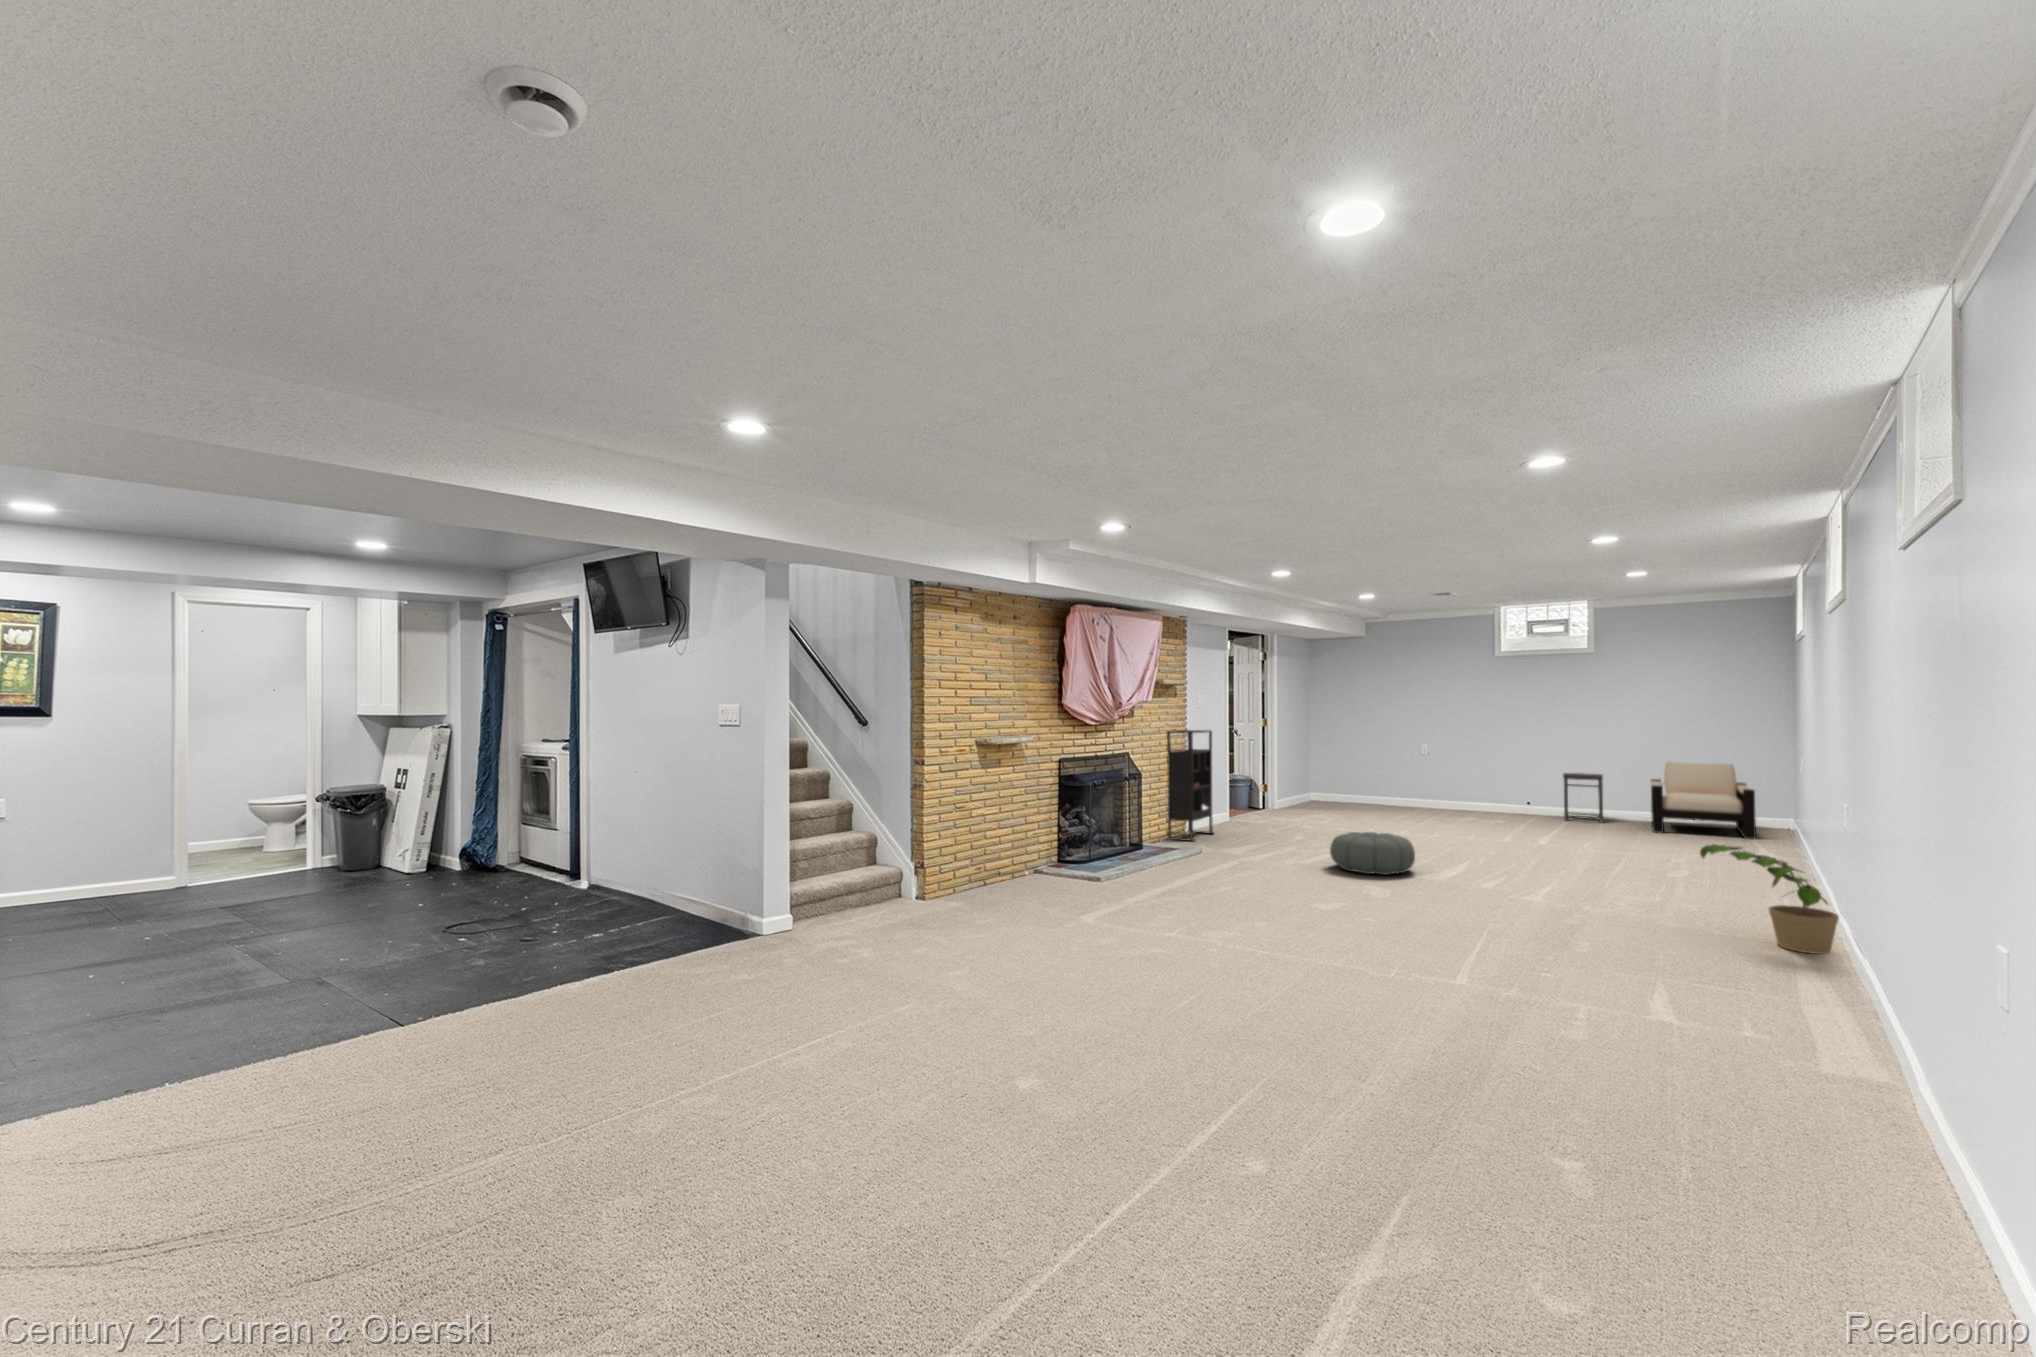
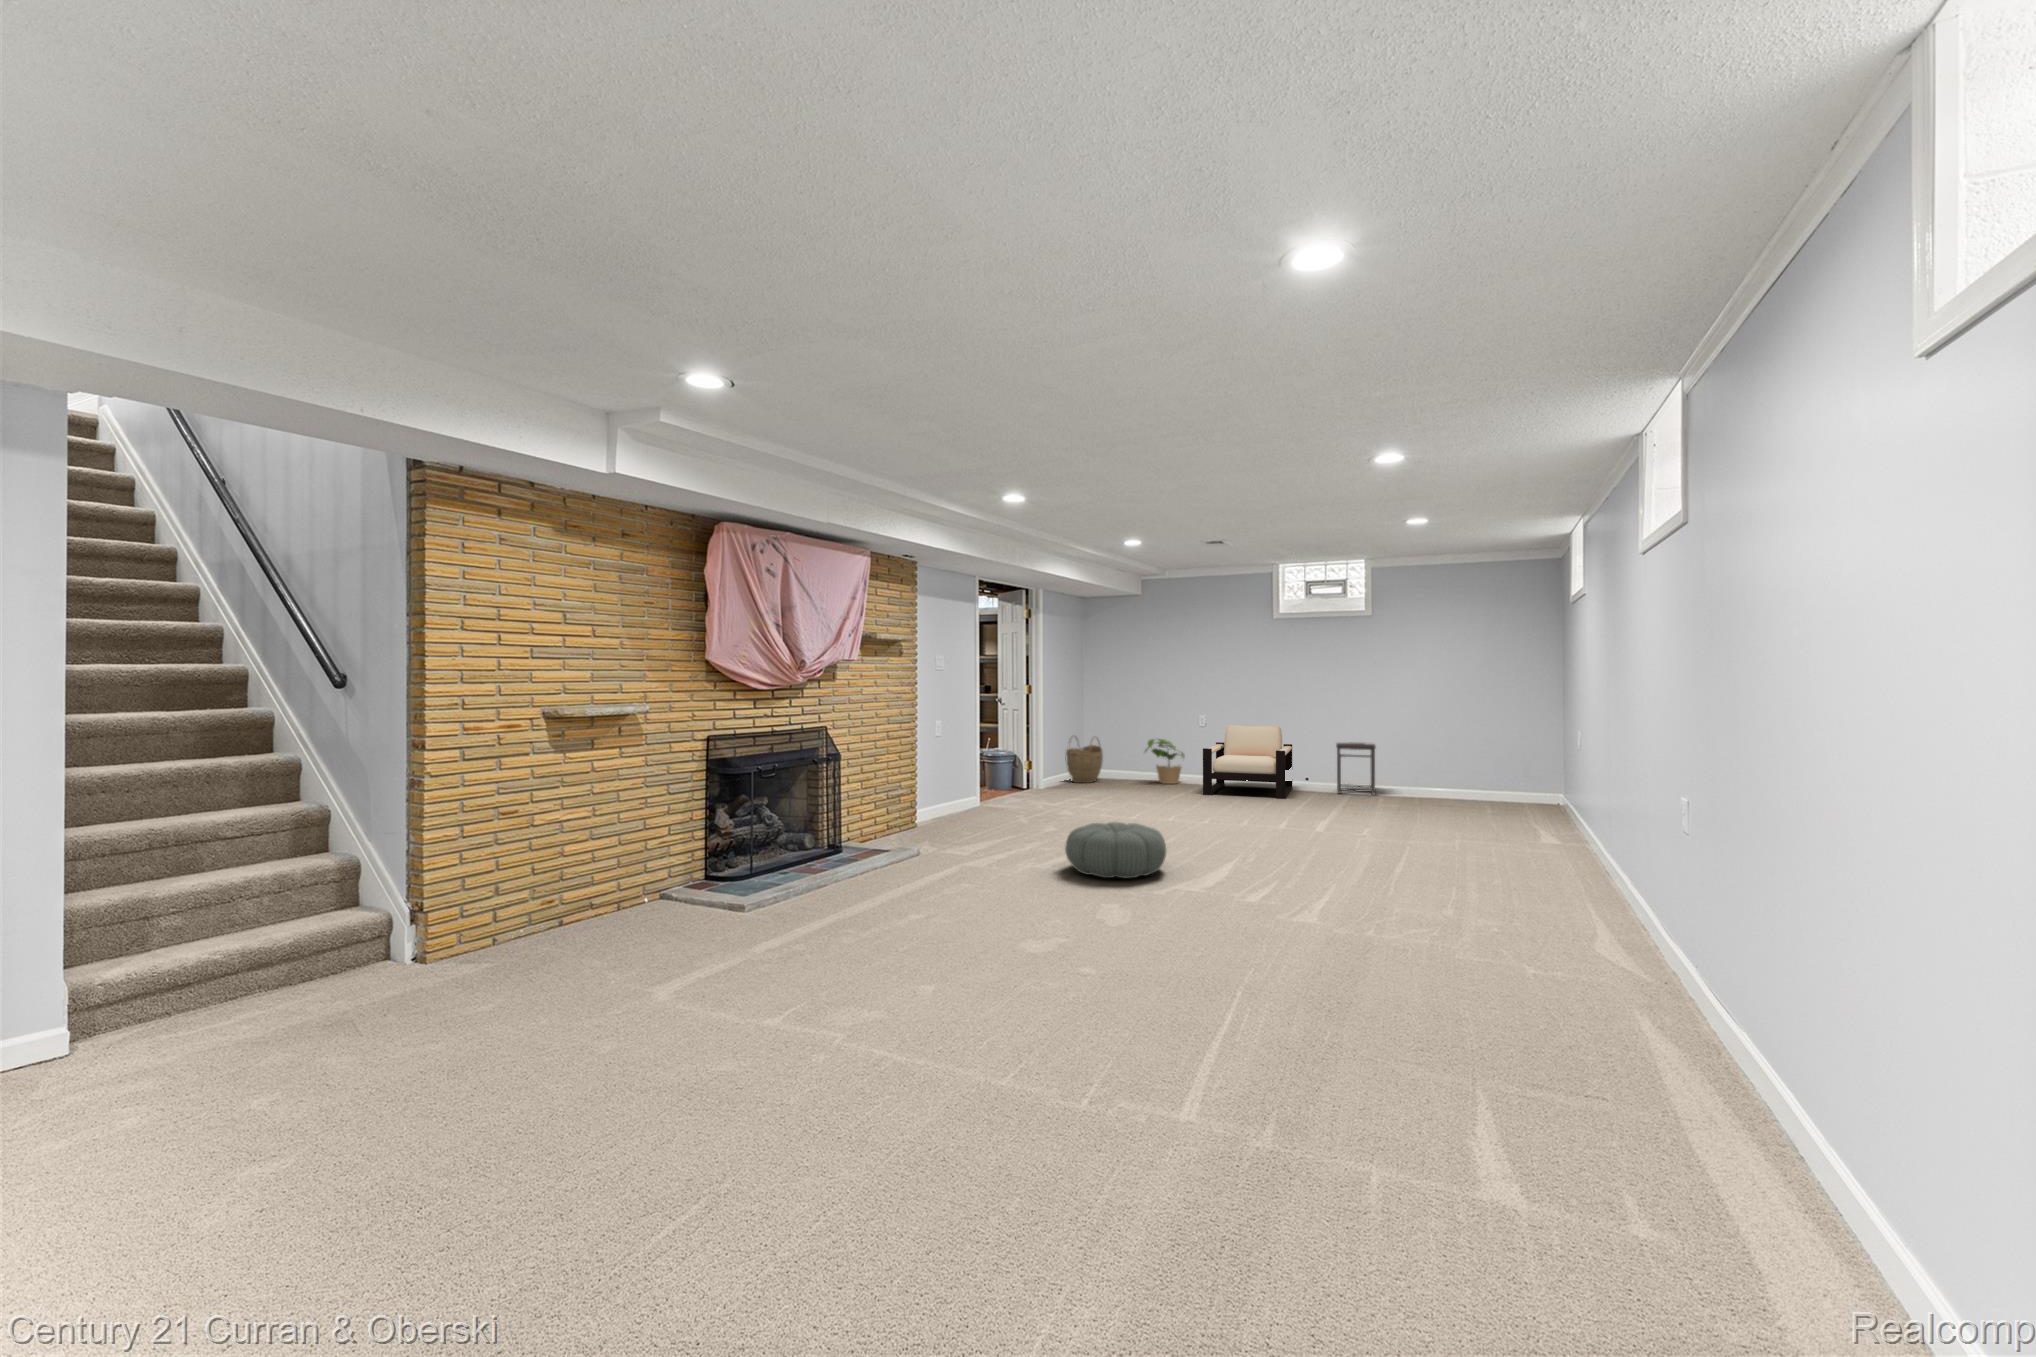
bookshelf: present [1167,730,1213,841] -> none [886,698,949,836]
armchair: present [1651,762,1756,839] -> present [1203,725,1292,799]
woven basket: none [1297,763,1332,806] -> present [1066,741,1103,783]
potted plant: present [1700,844,1839,954] -> present [1145,739,1184,784]

